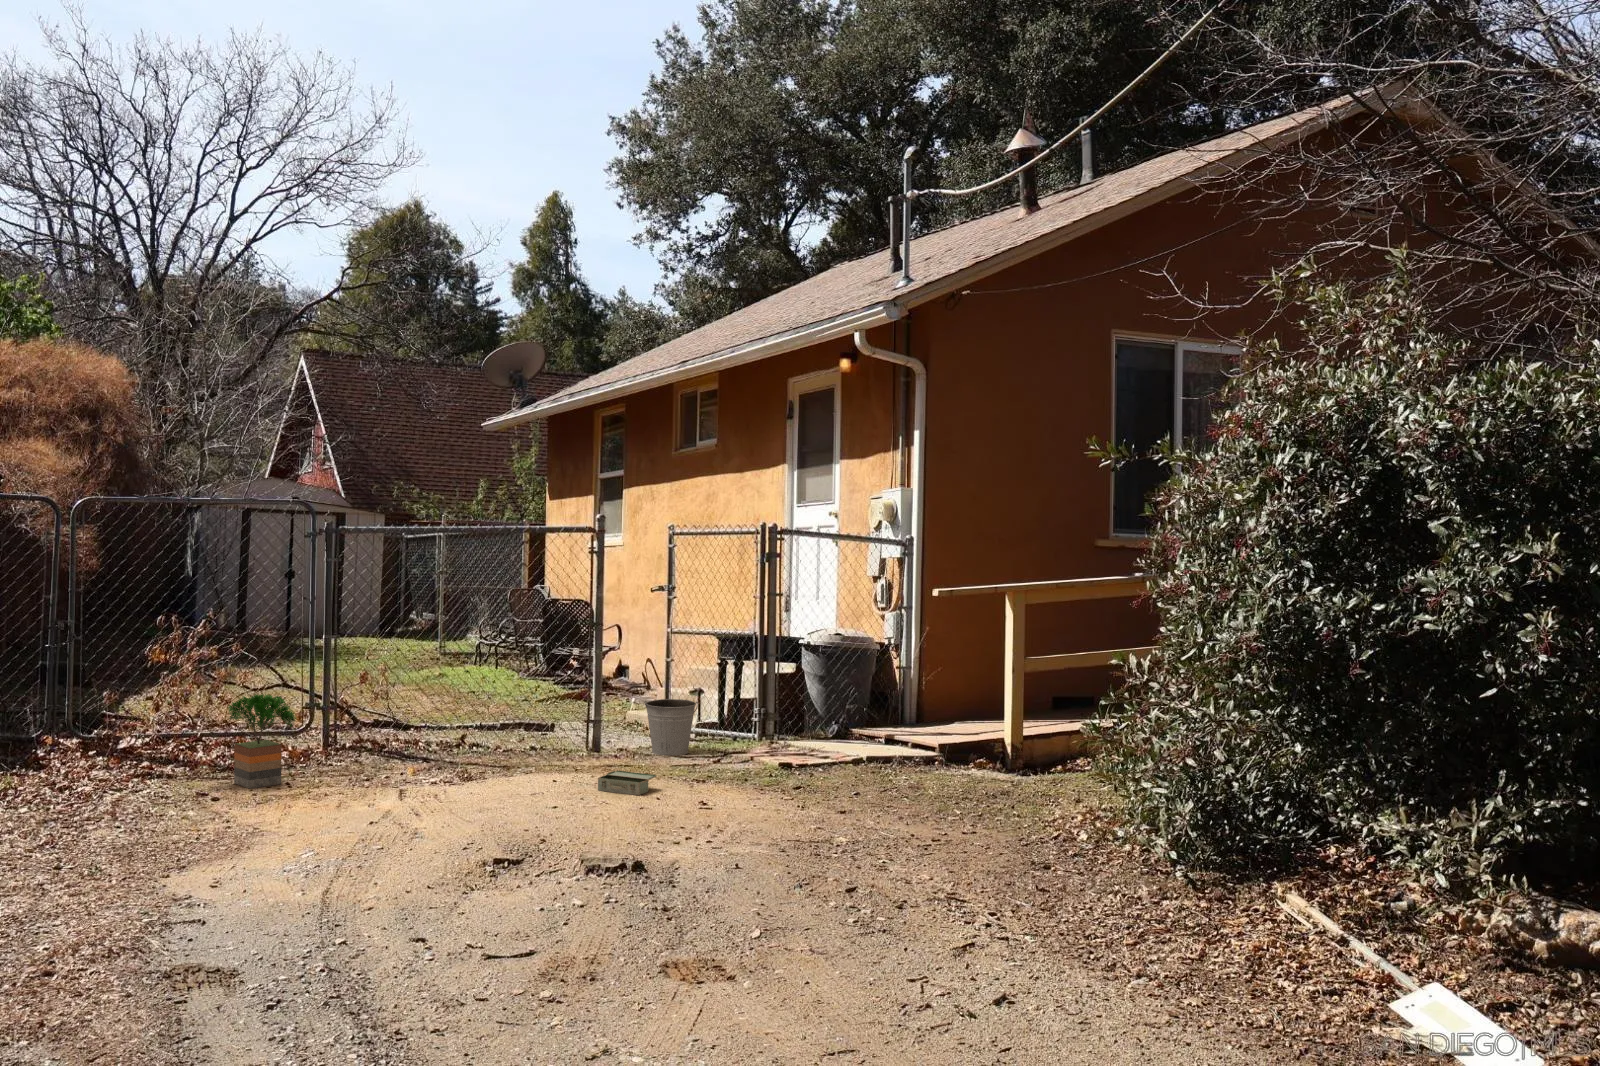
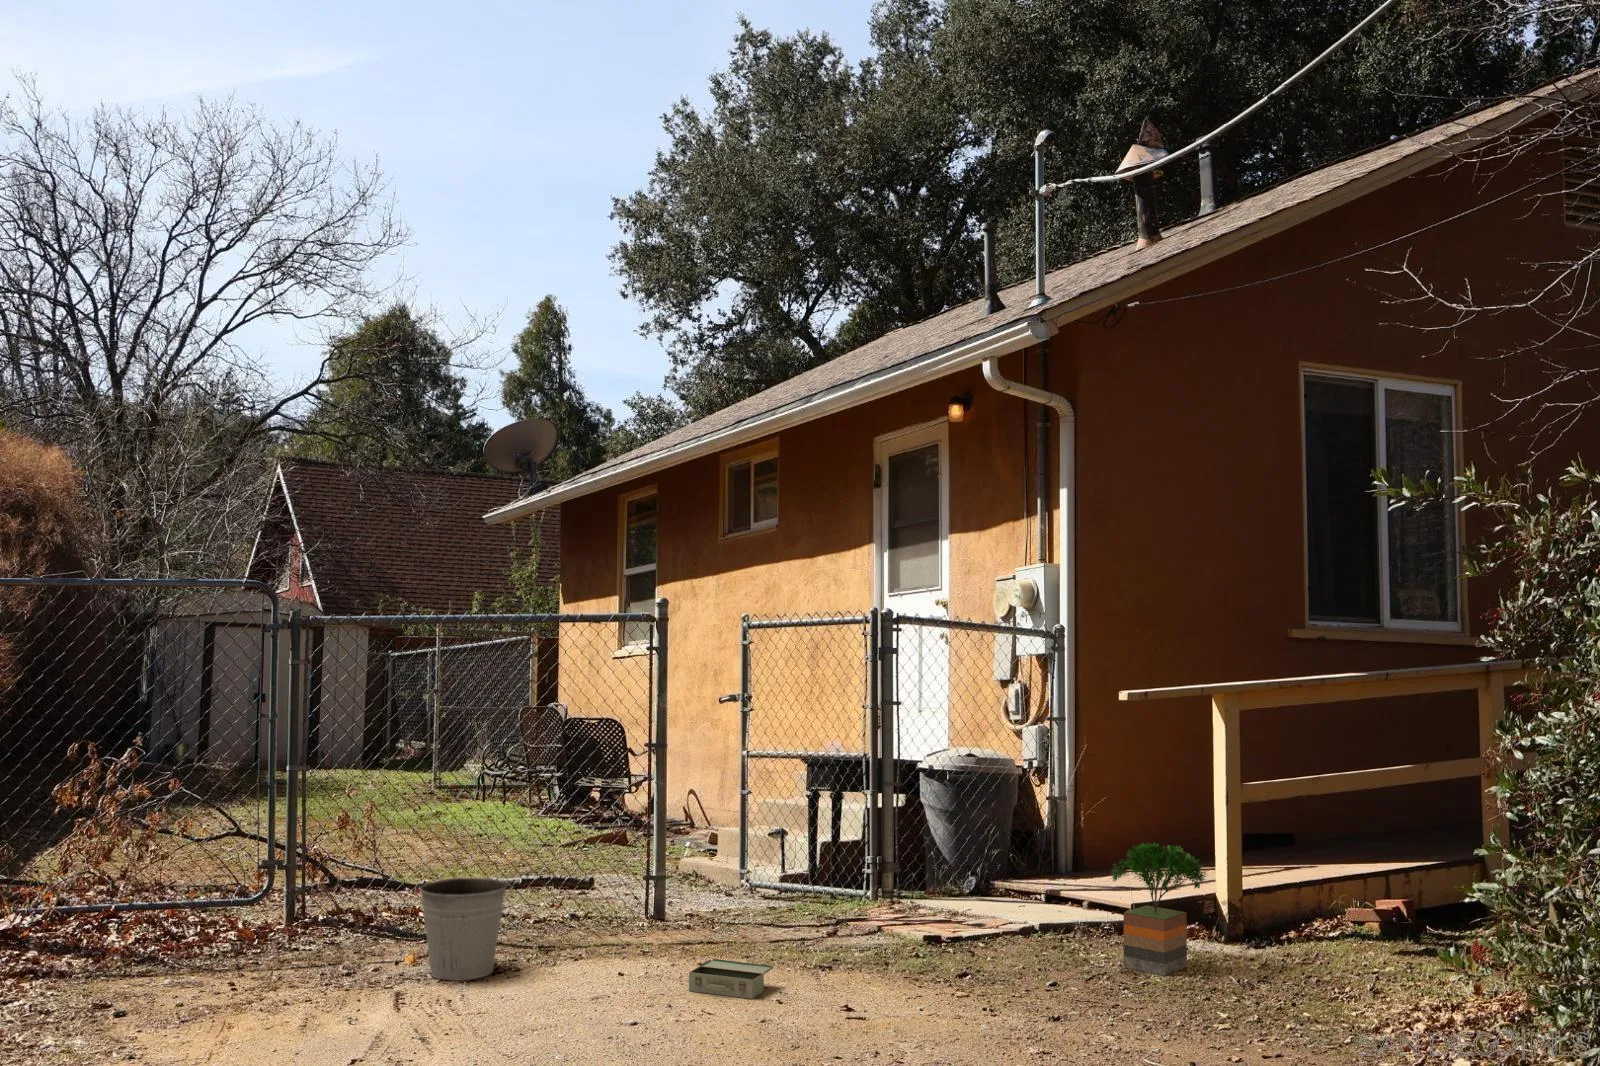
potted tree: present [228,694,296,789] -> present [1111,843,1206,976]
bucket: present [644,699,698,755] -> present [419,878,510,981]

